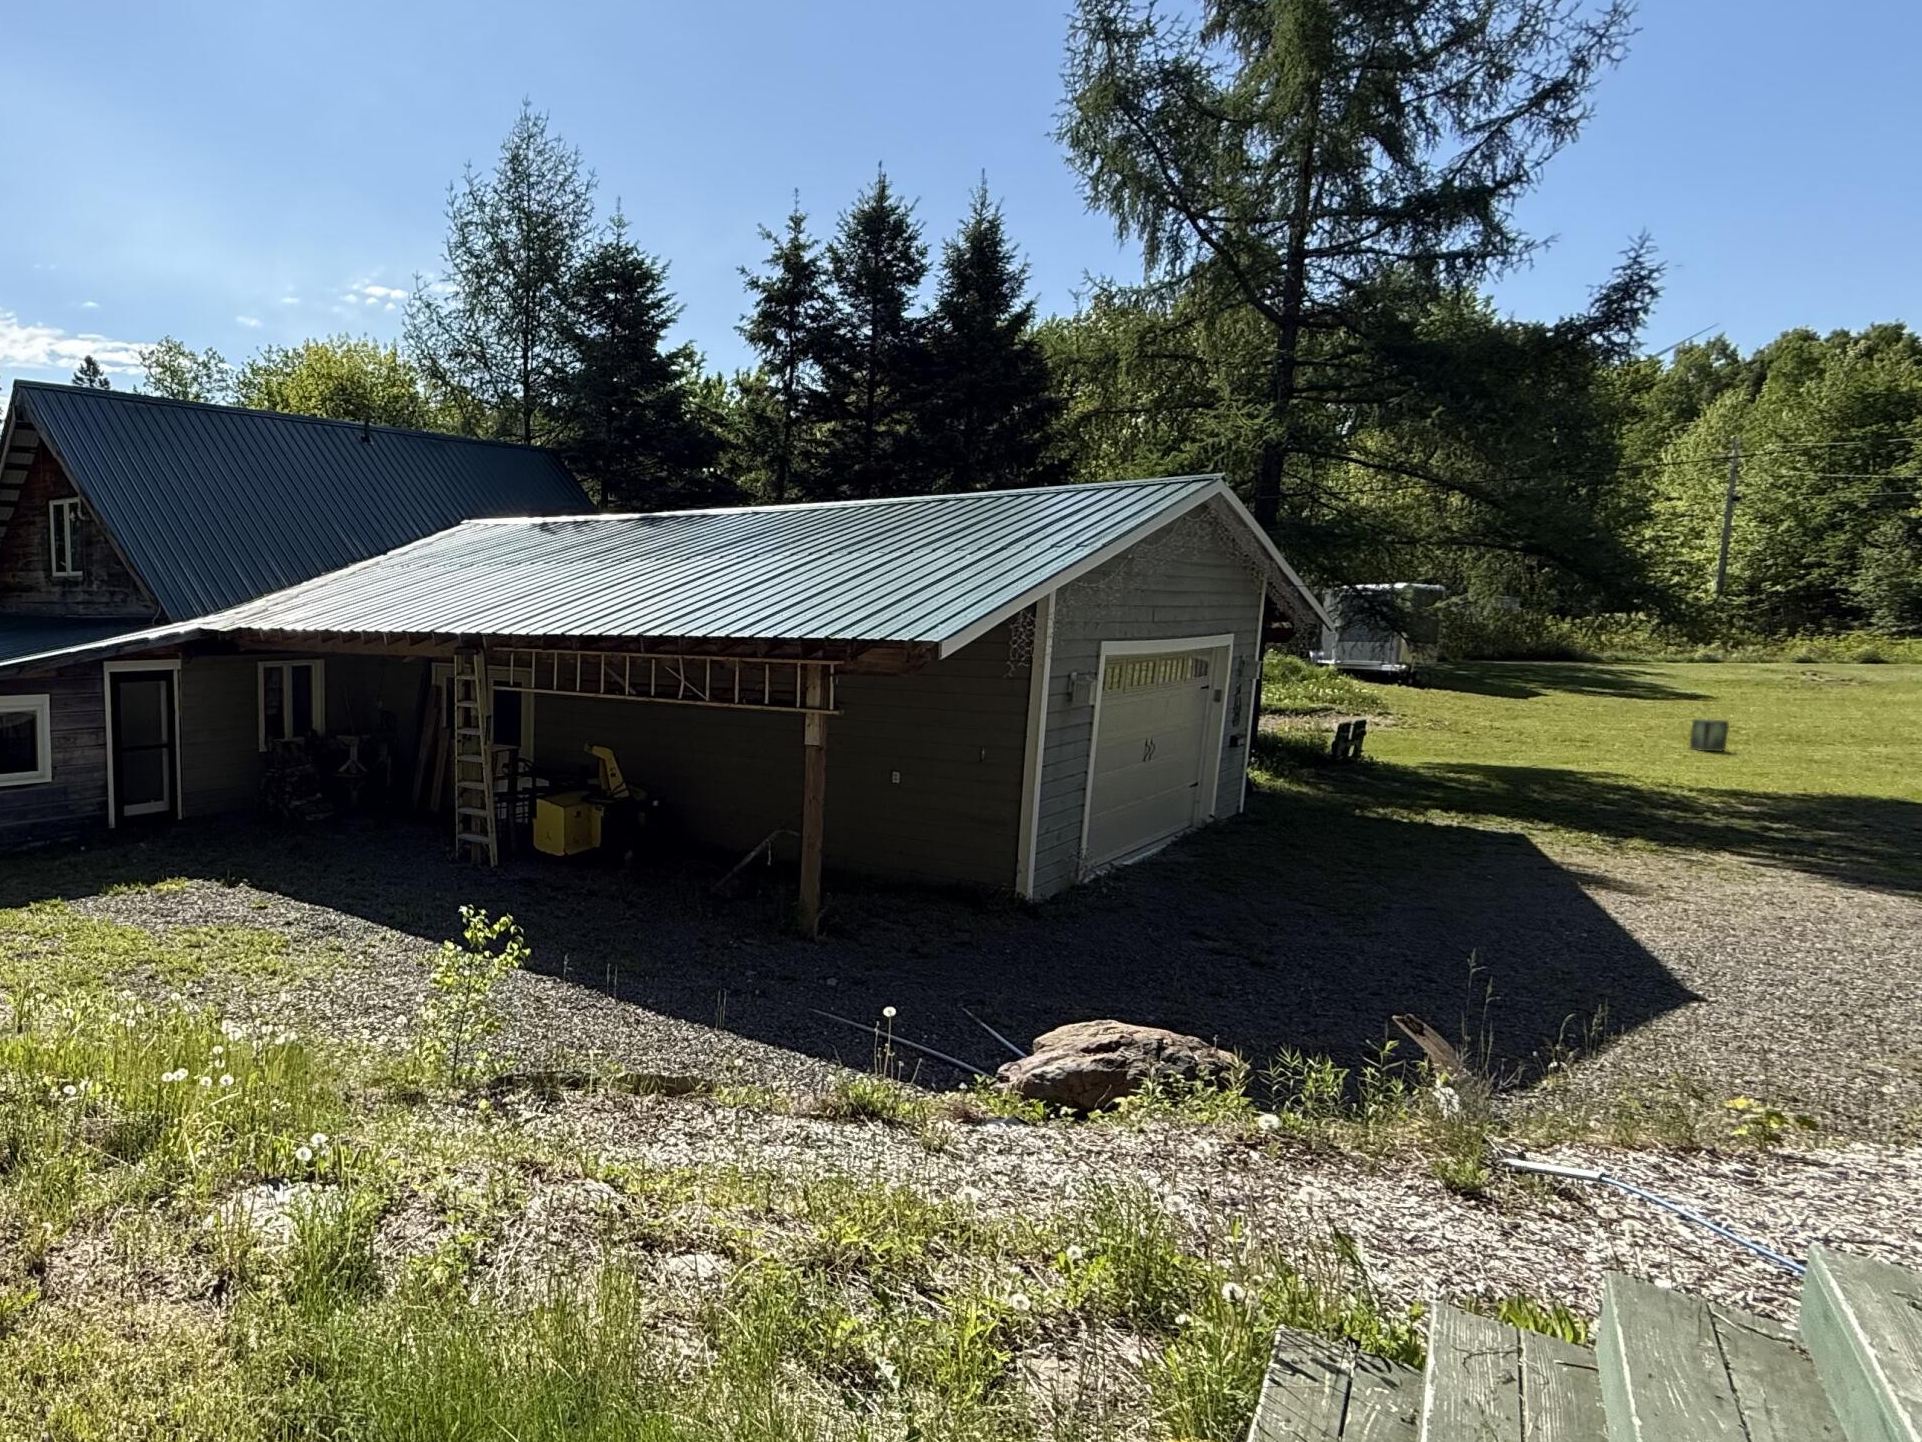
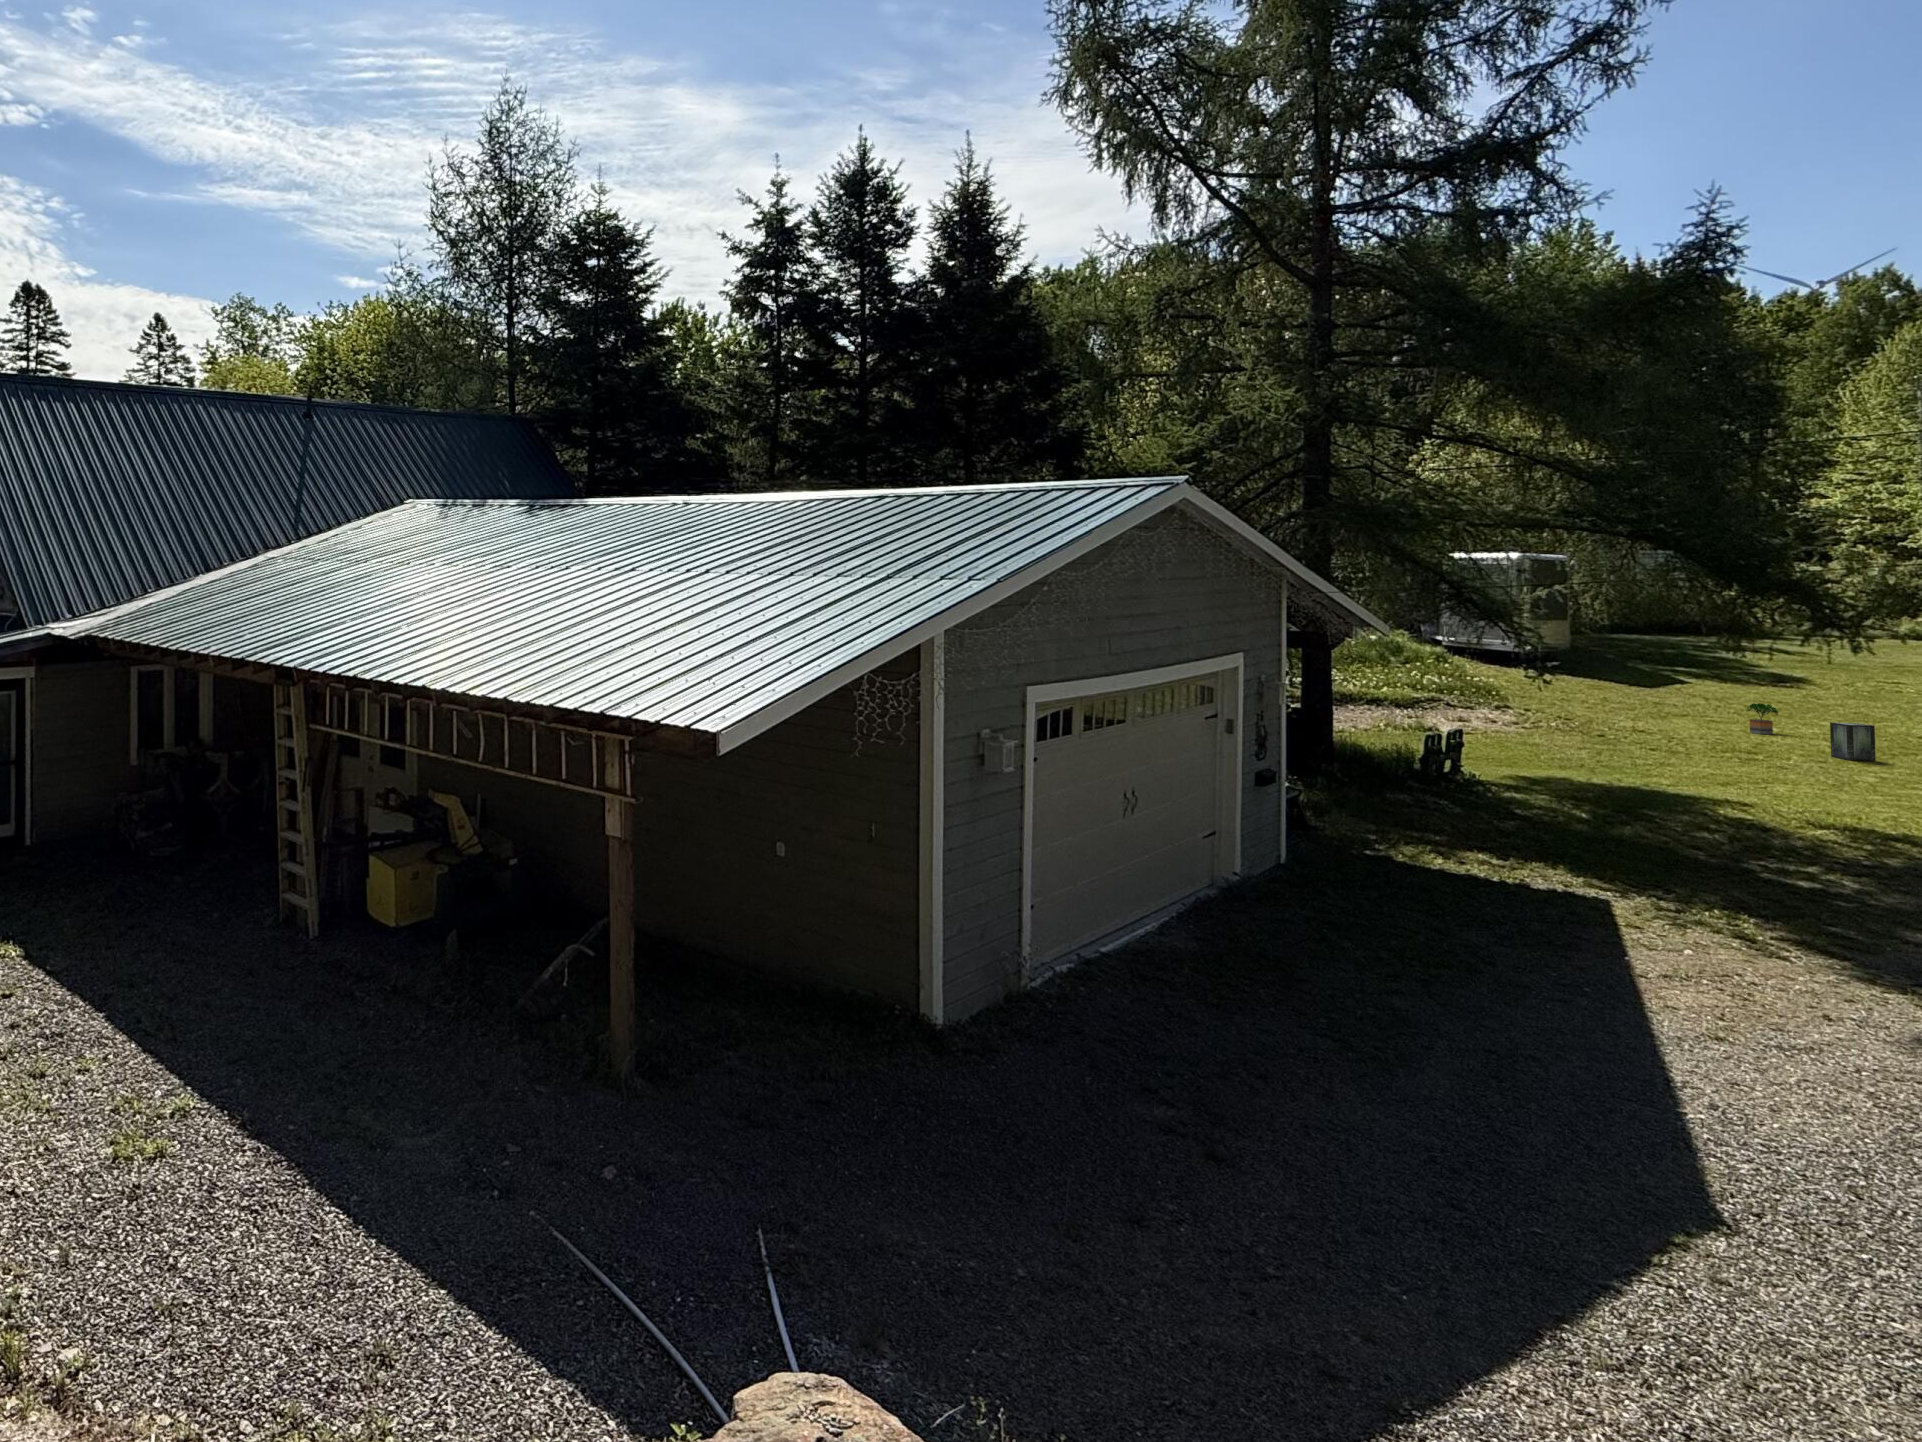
potted tree: none [1630,704,1659,732] -> present [1746,703,1779,734]

